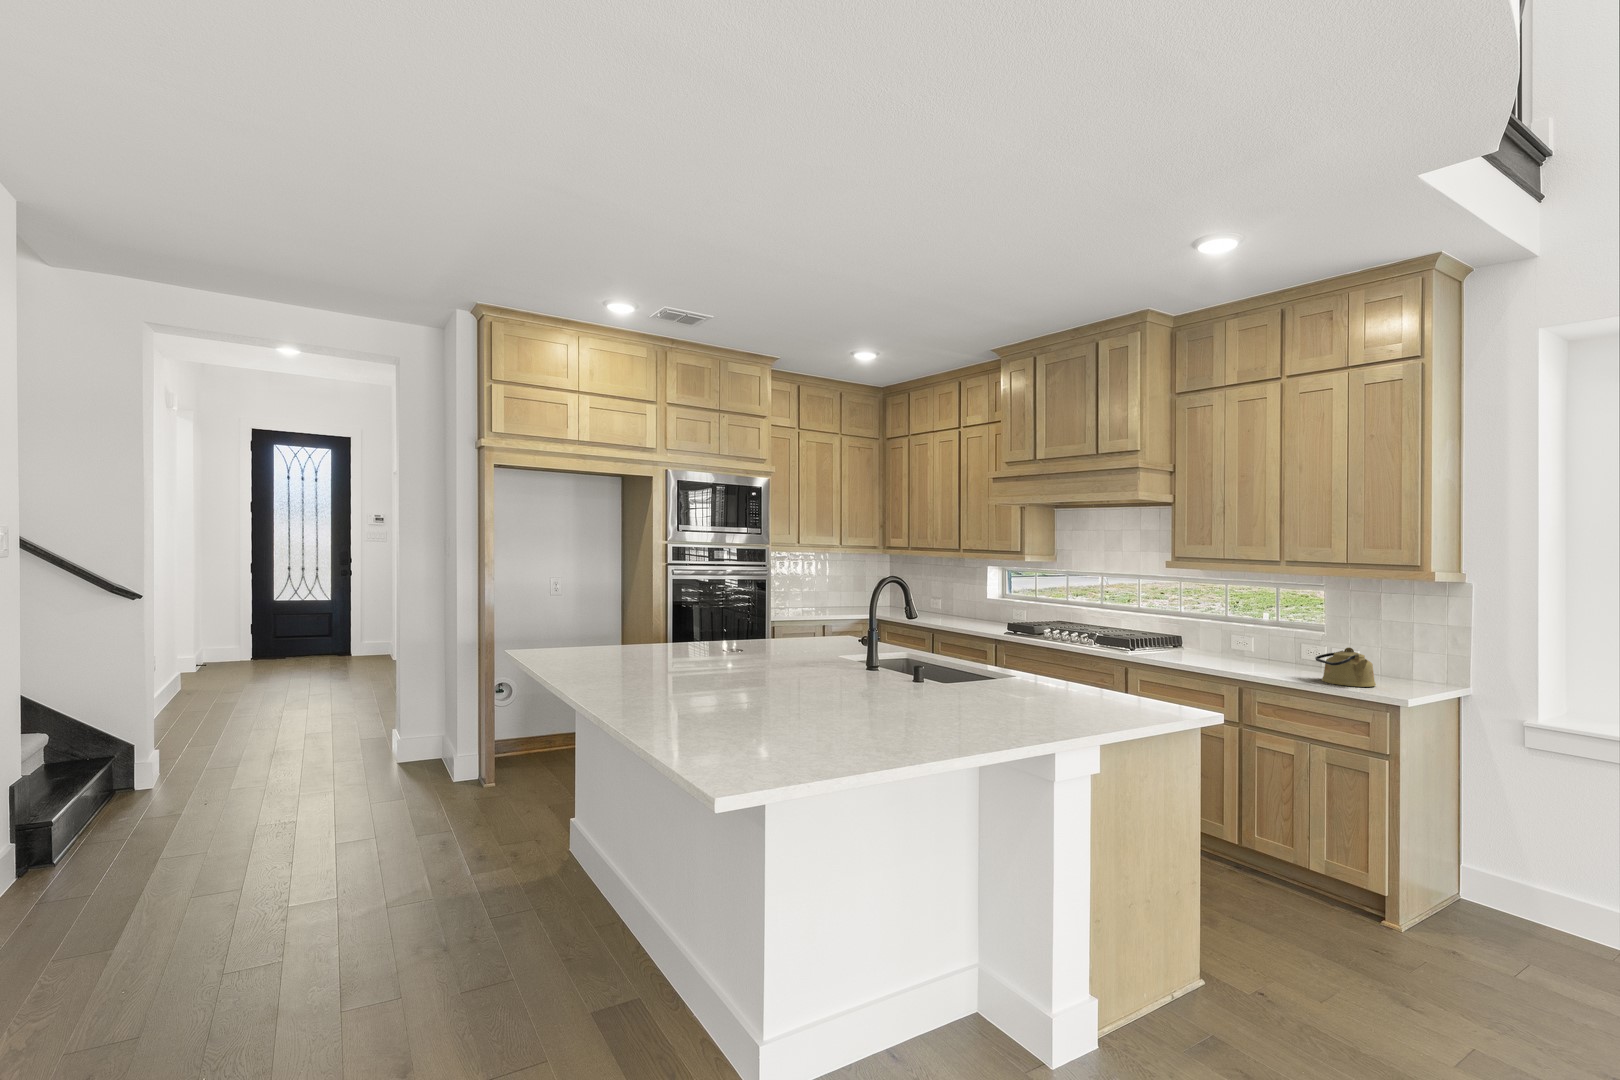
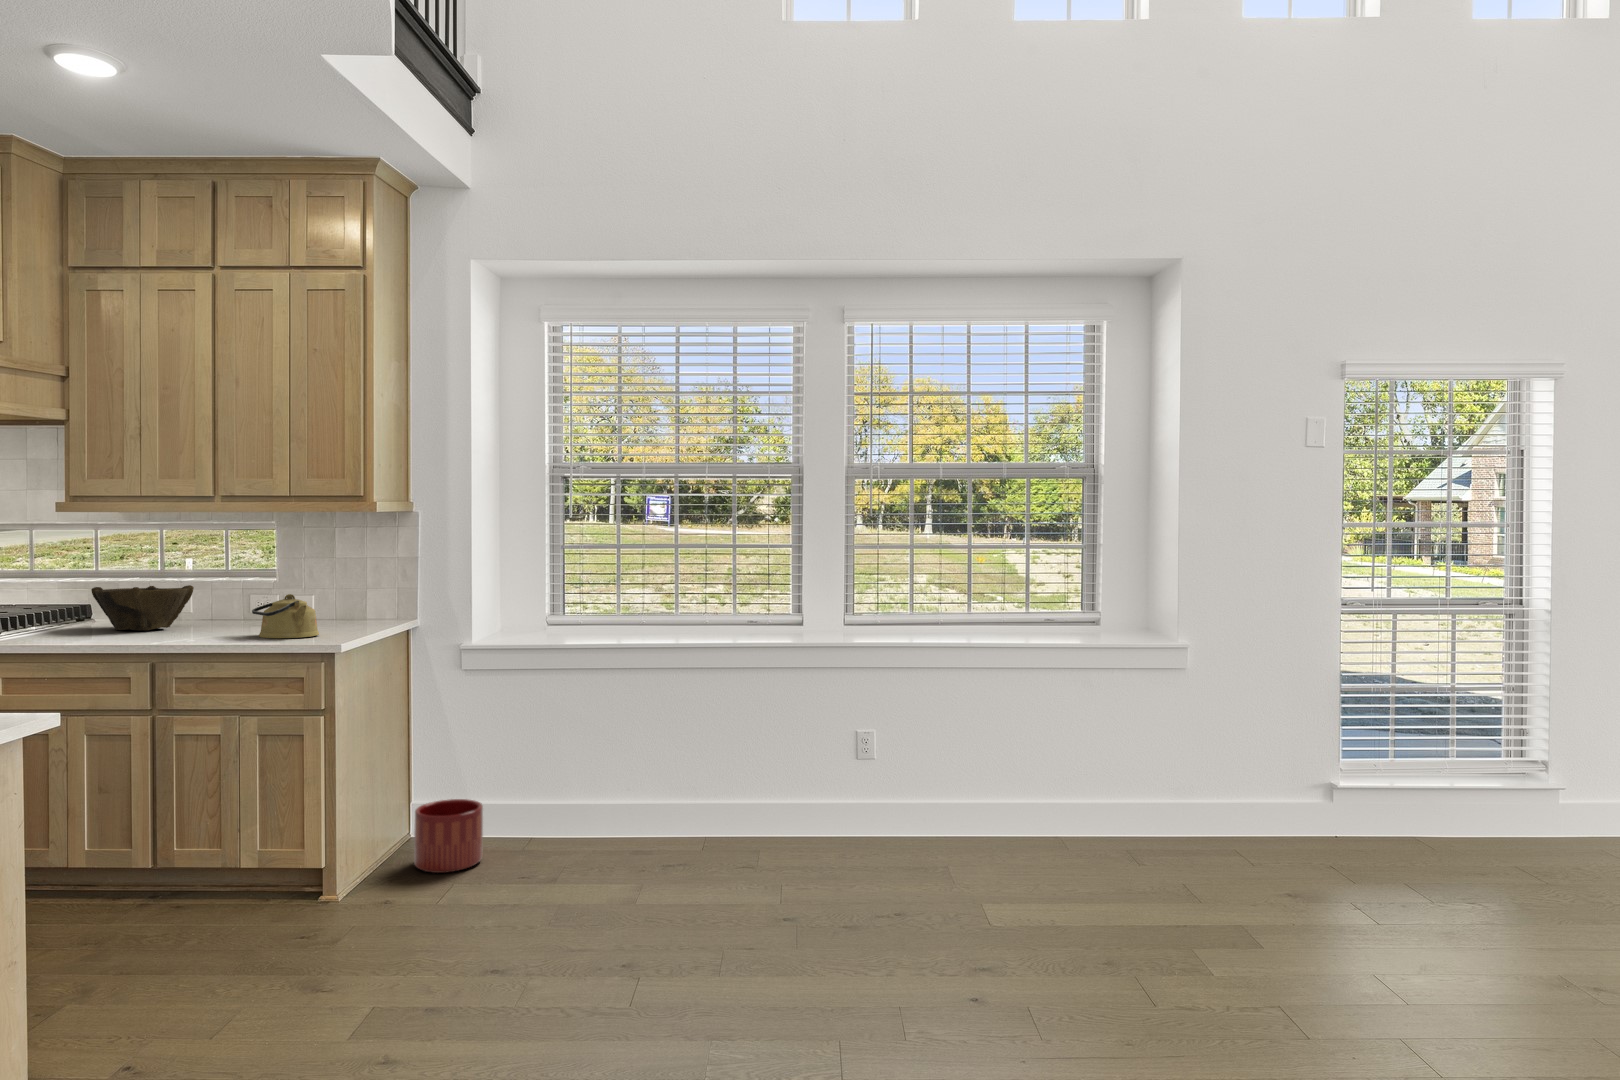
bowl: none [1192,627,1264,664] -> present [91,585,194,630]
planter: none [1474,863,1559,944] -> present [414,799,483,873]

